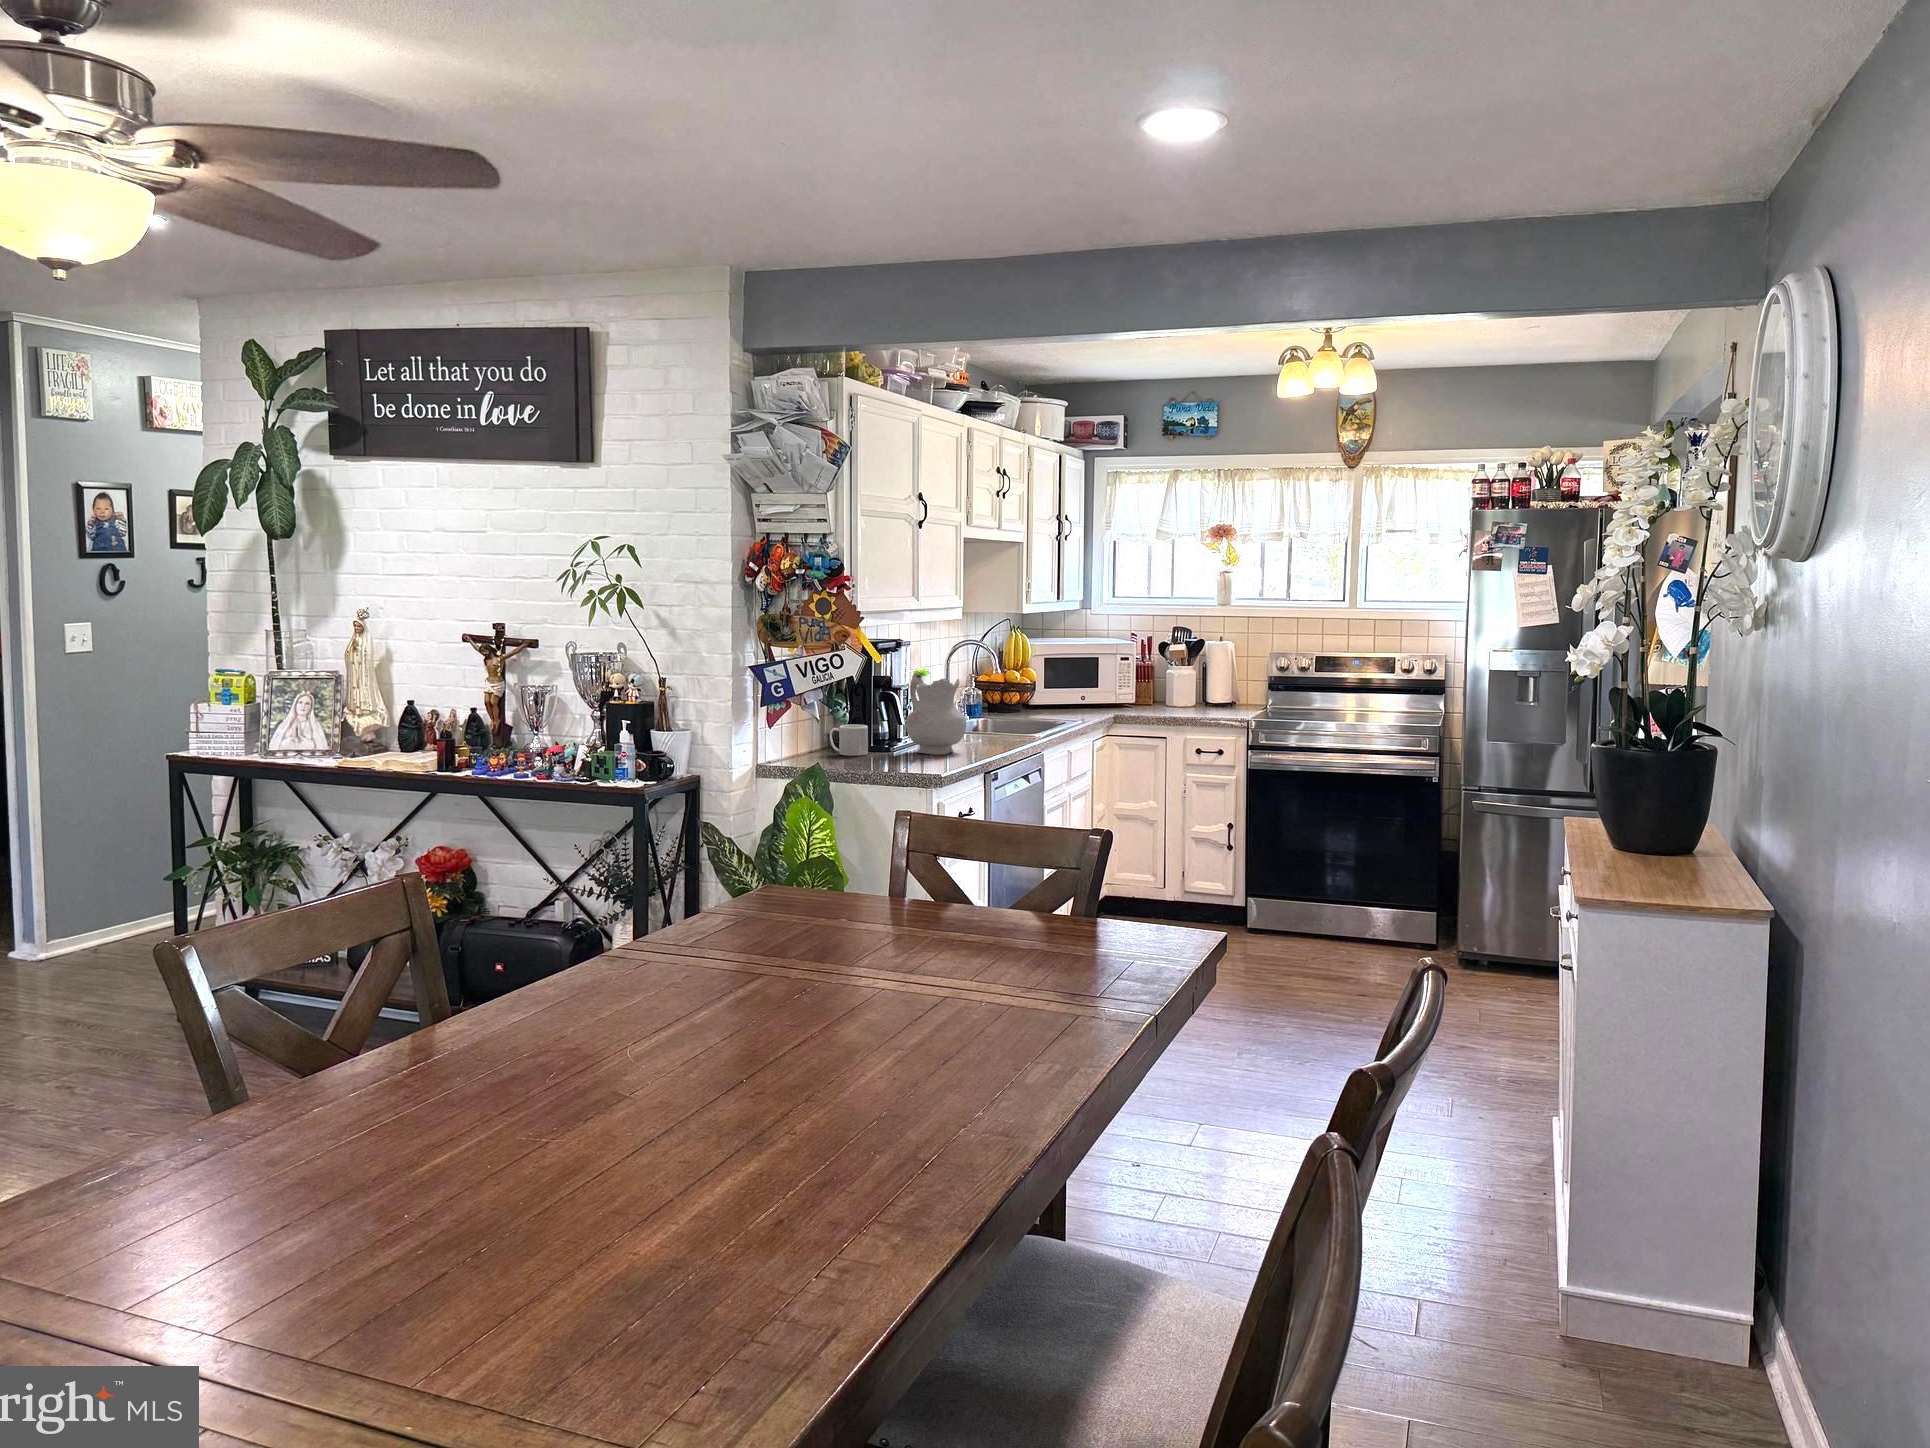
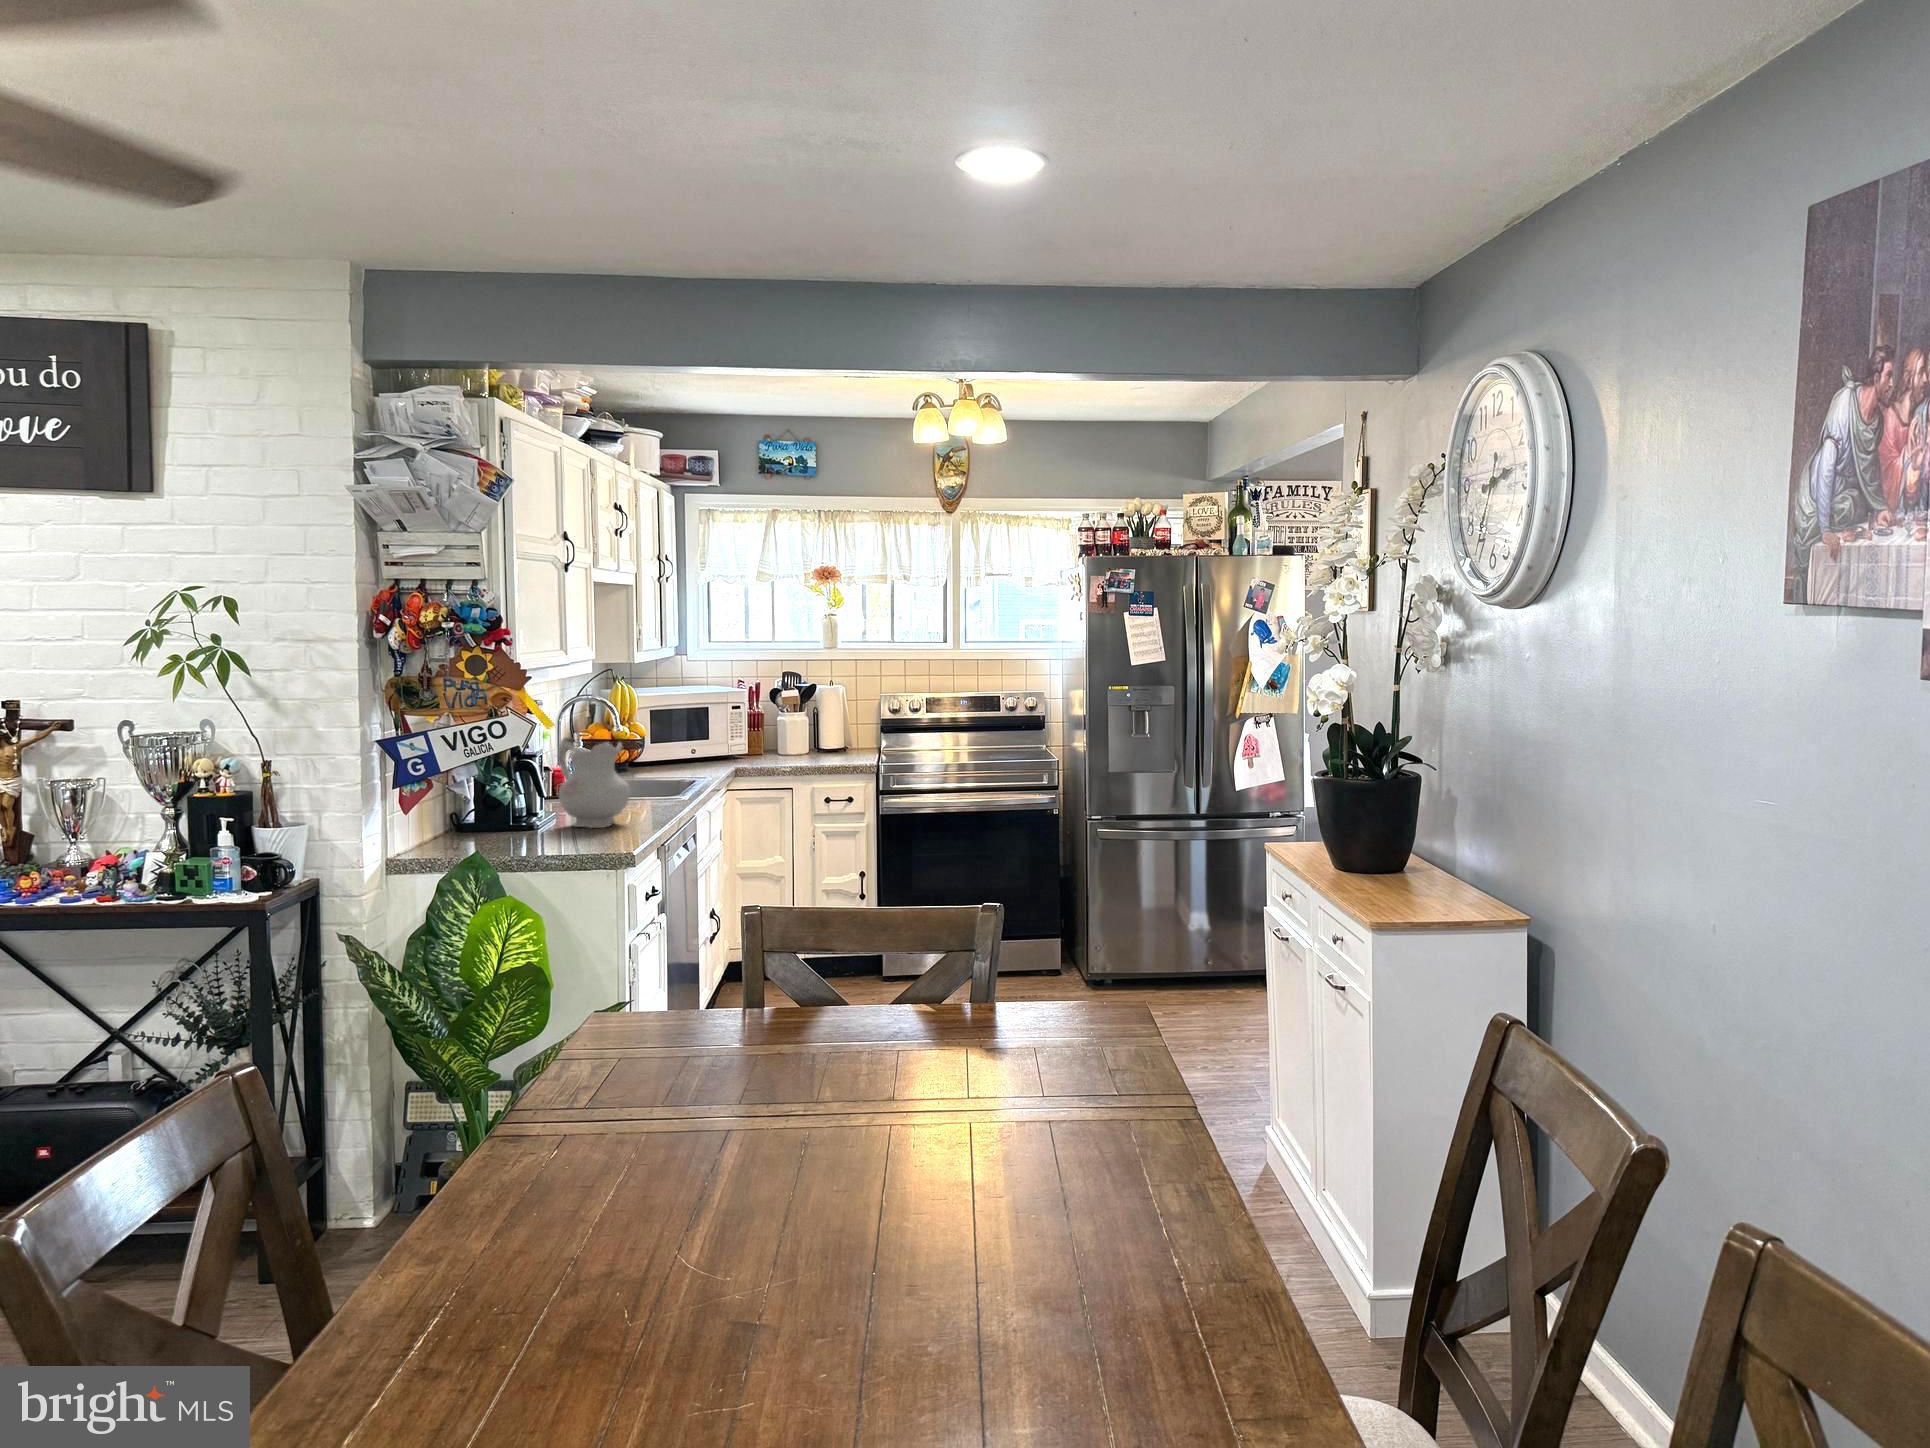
mug: present [830,724,868,756] -> none [469,800,516,836]

